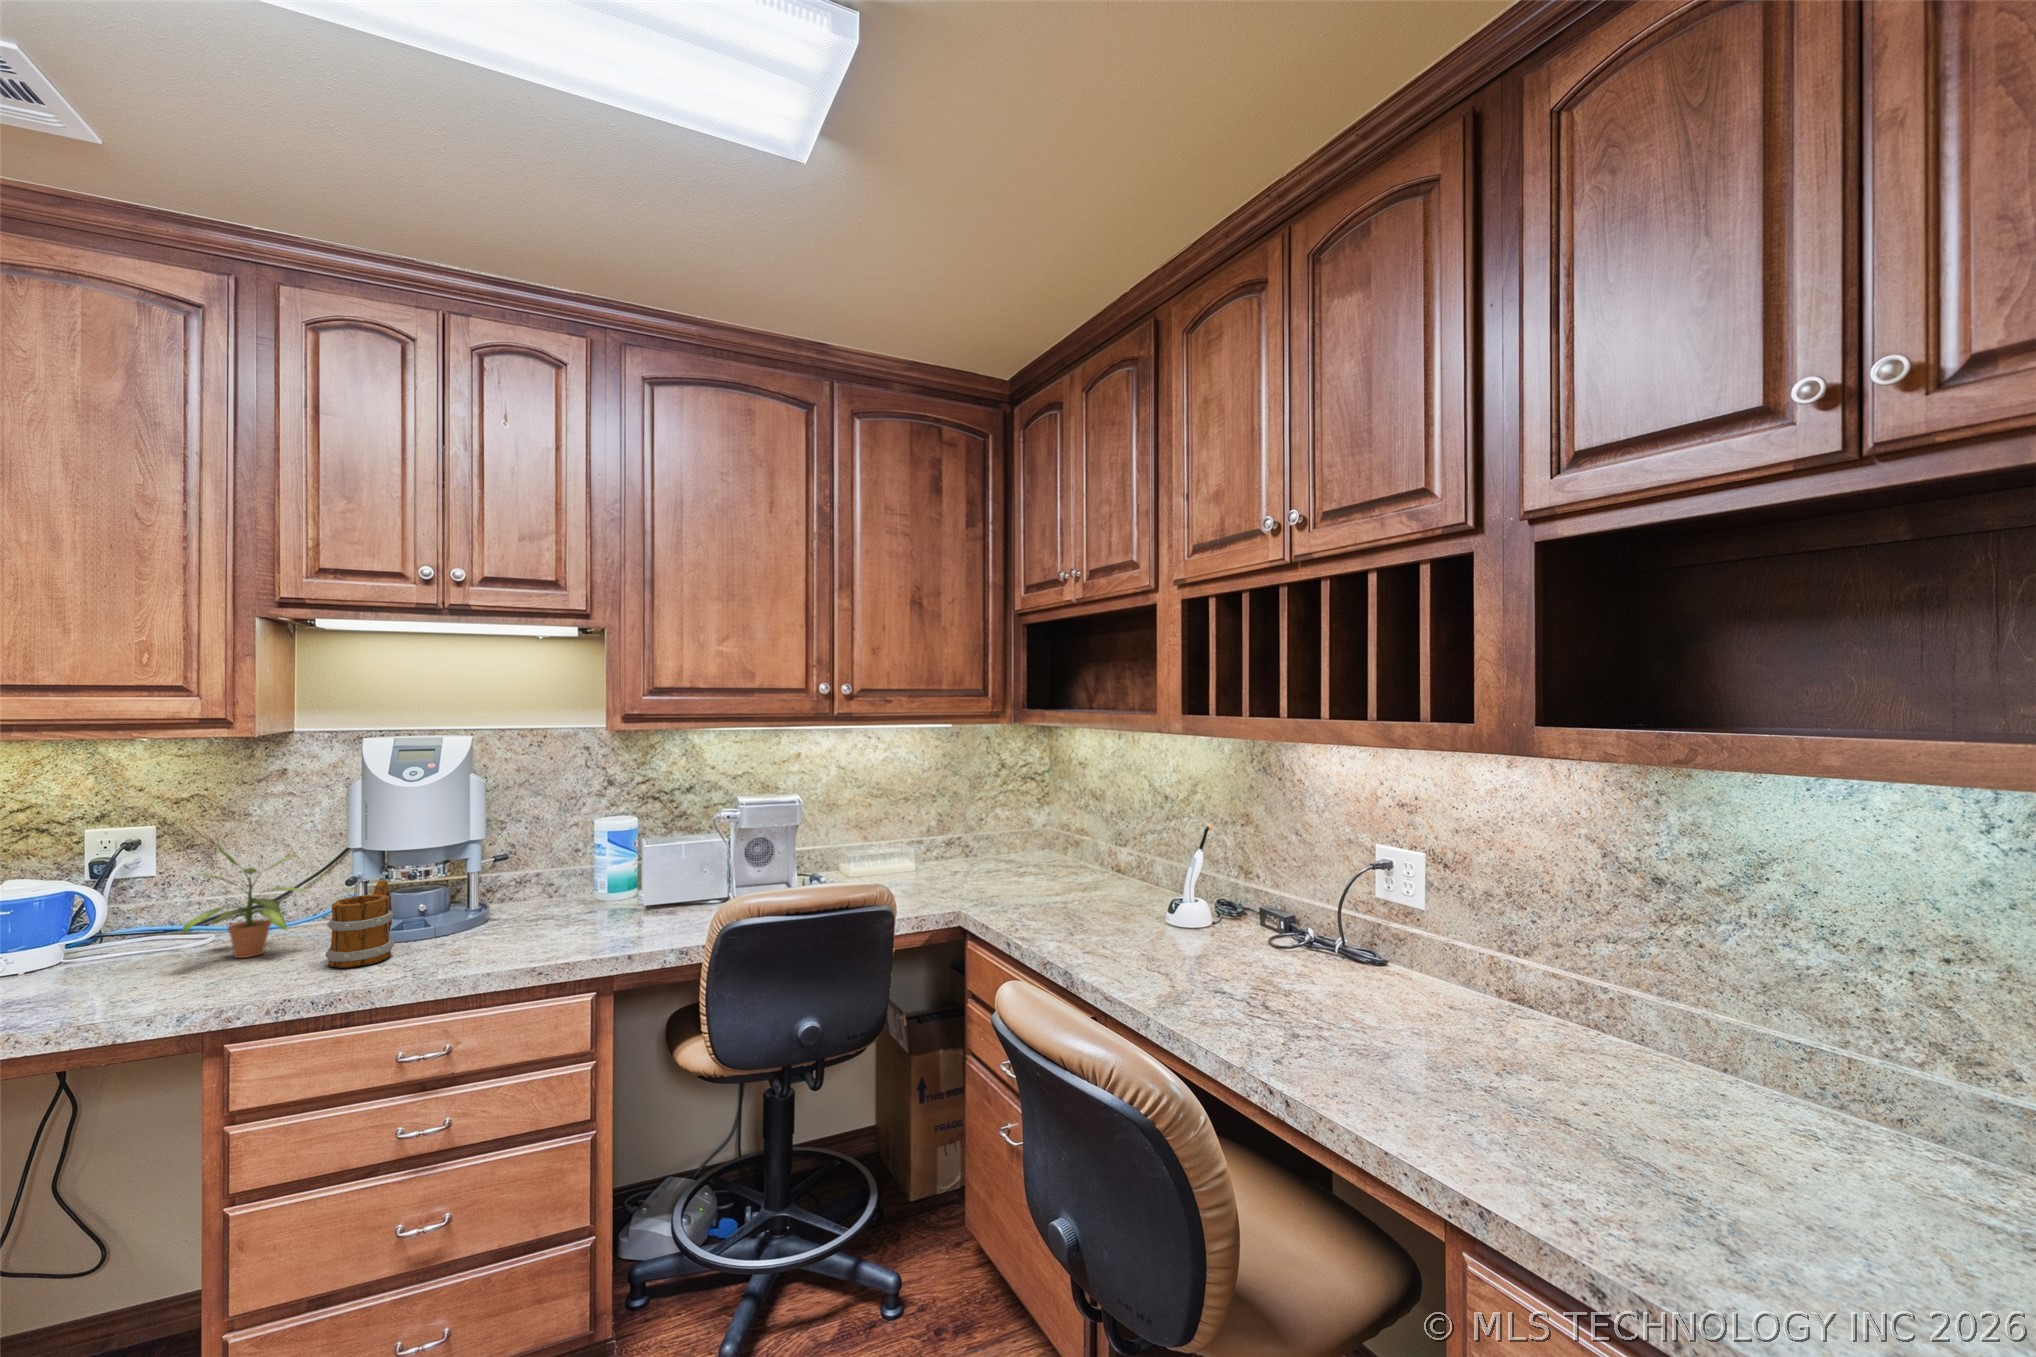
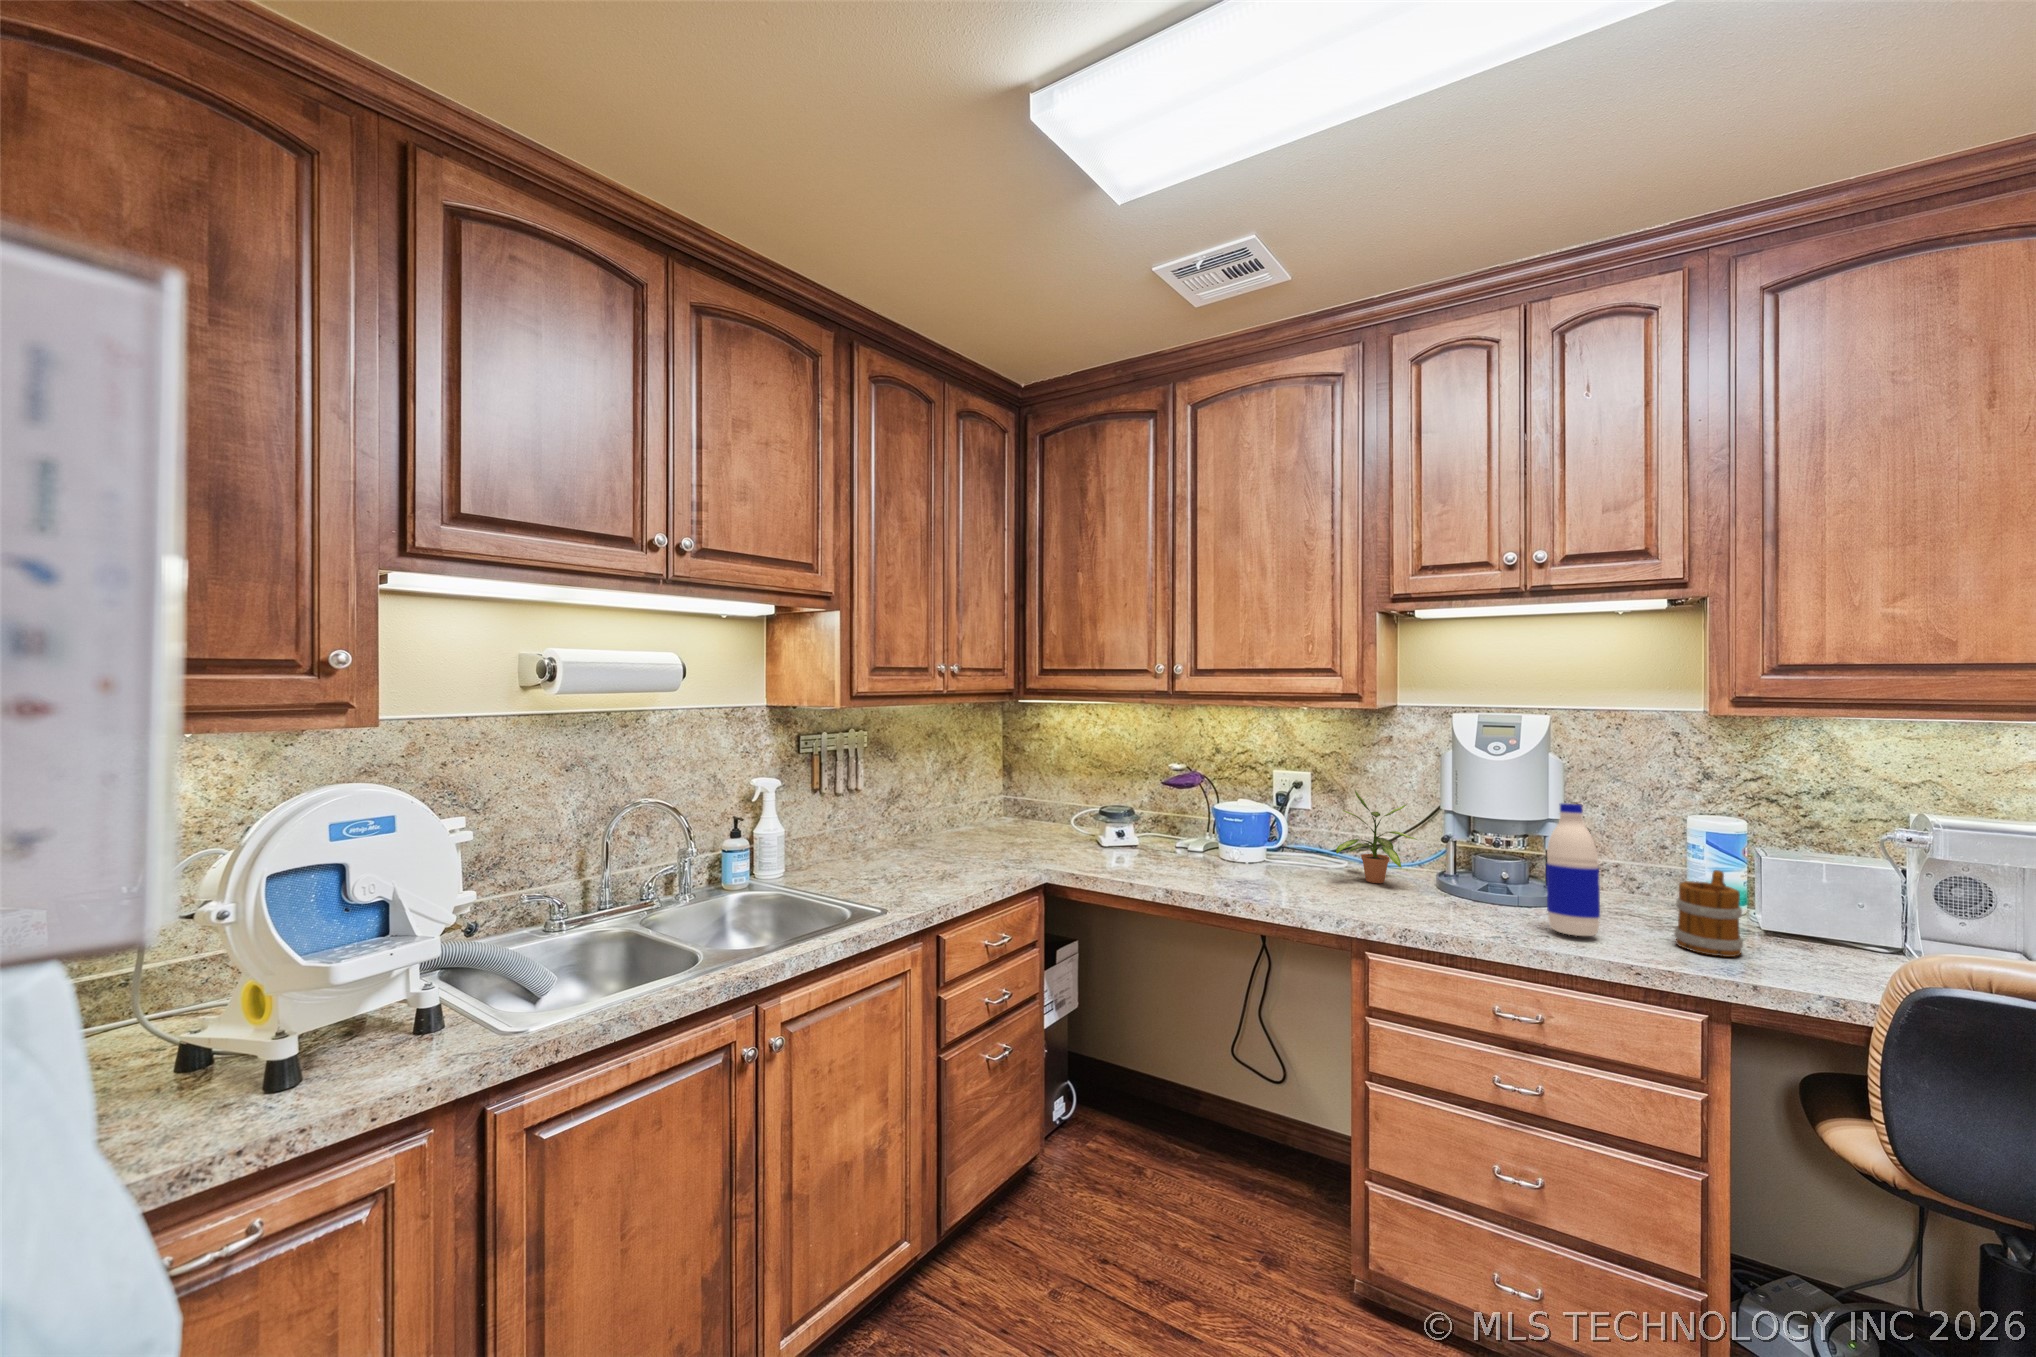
water bottle: none [459,823,510,955] -> present [1546,804,1600,936]
mug: present [325,880,394,968] -> present [1674,870,1743,957]

